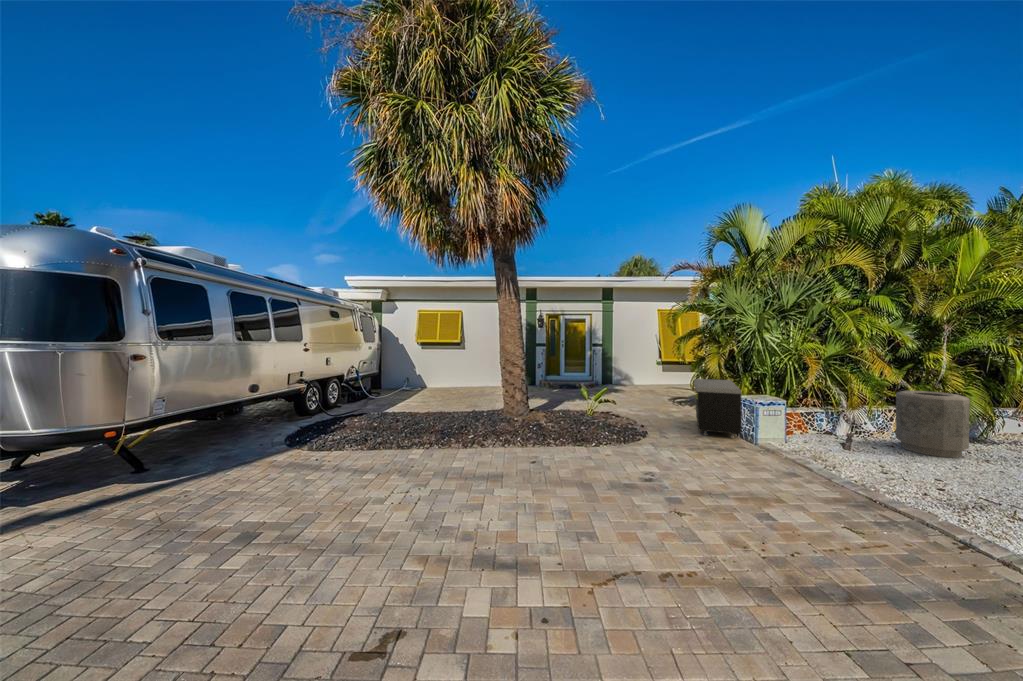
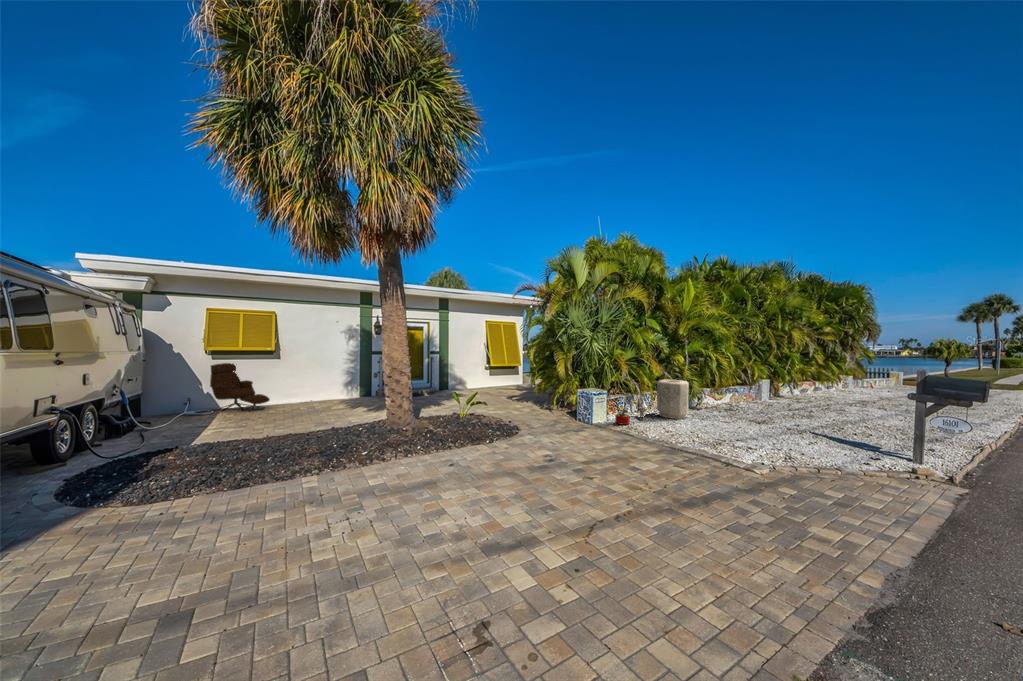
lounge chair: none [417,352,453,390] -> present [210,363,270,411]
storage bench: present [694,379,741,438] -> none [542,379,582,424]
decorative plant: none [776,400,844,451] -> present [613,397,630,425]

